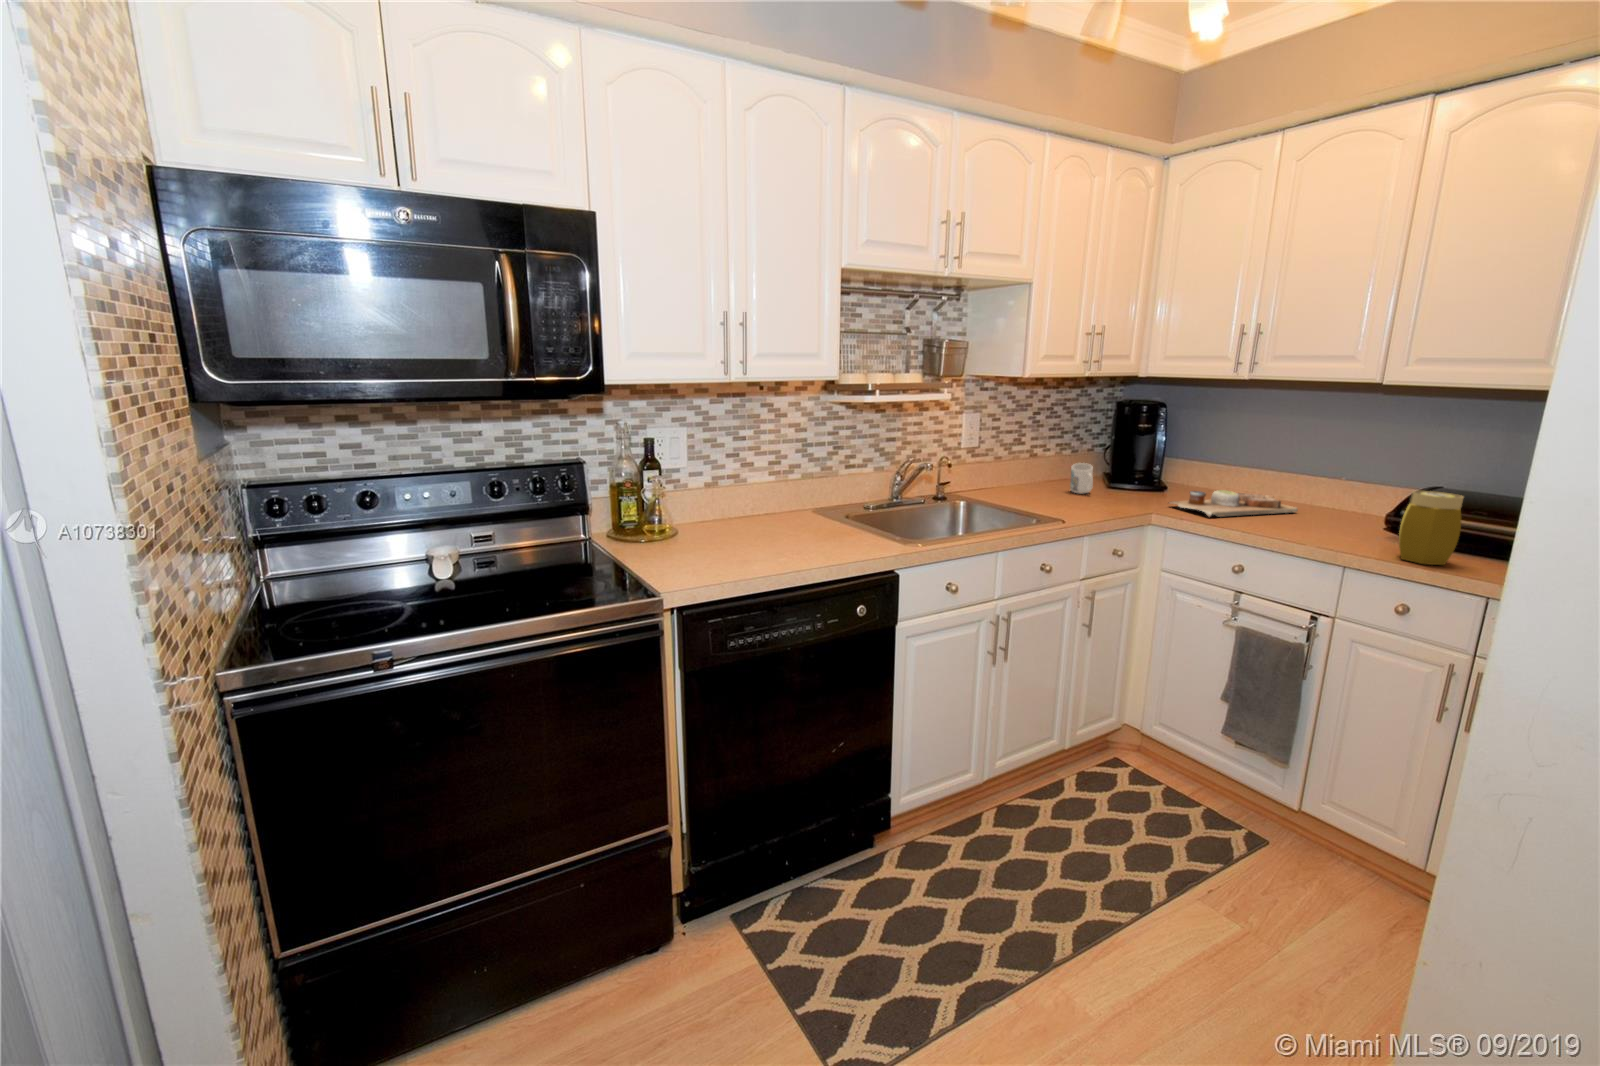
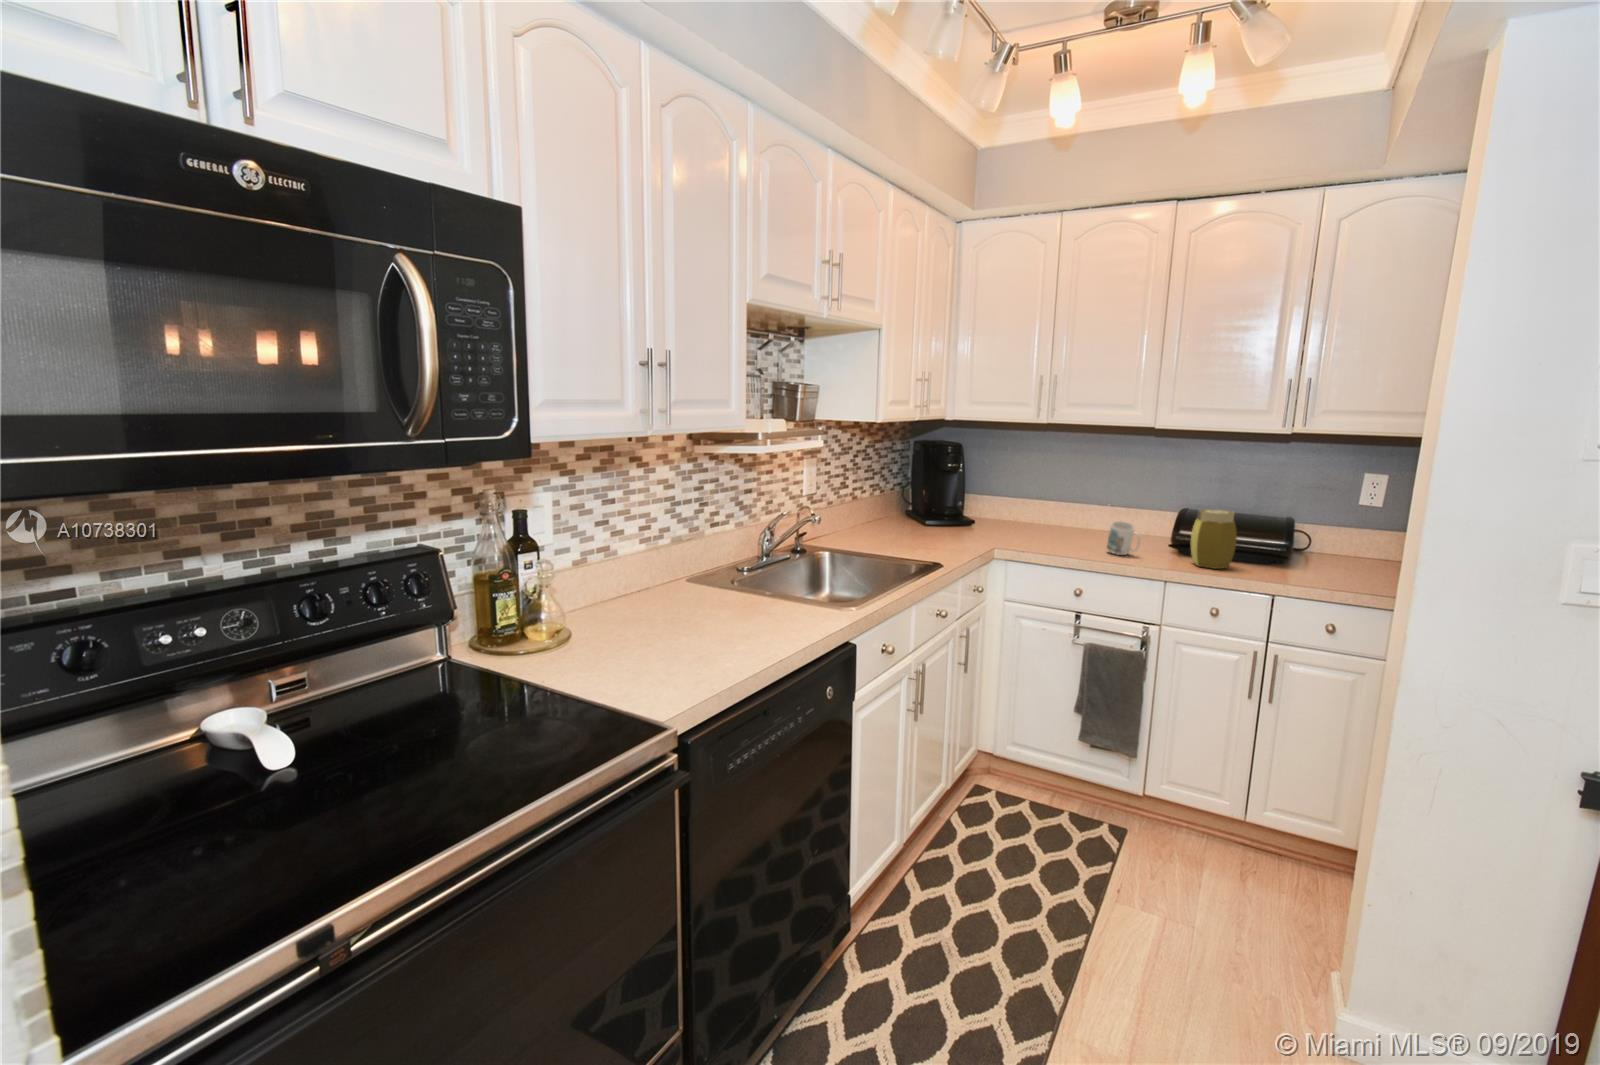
mug: present [1070,463,1093,493] -> present [1107,521,1140,555]
cutting board: present [1171,490,1298,517] -> none [993,520,1086,545]

